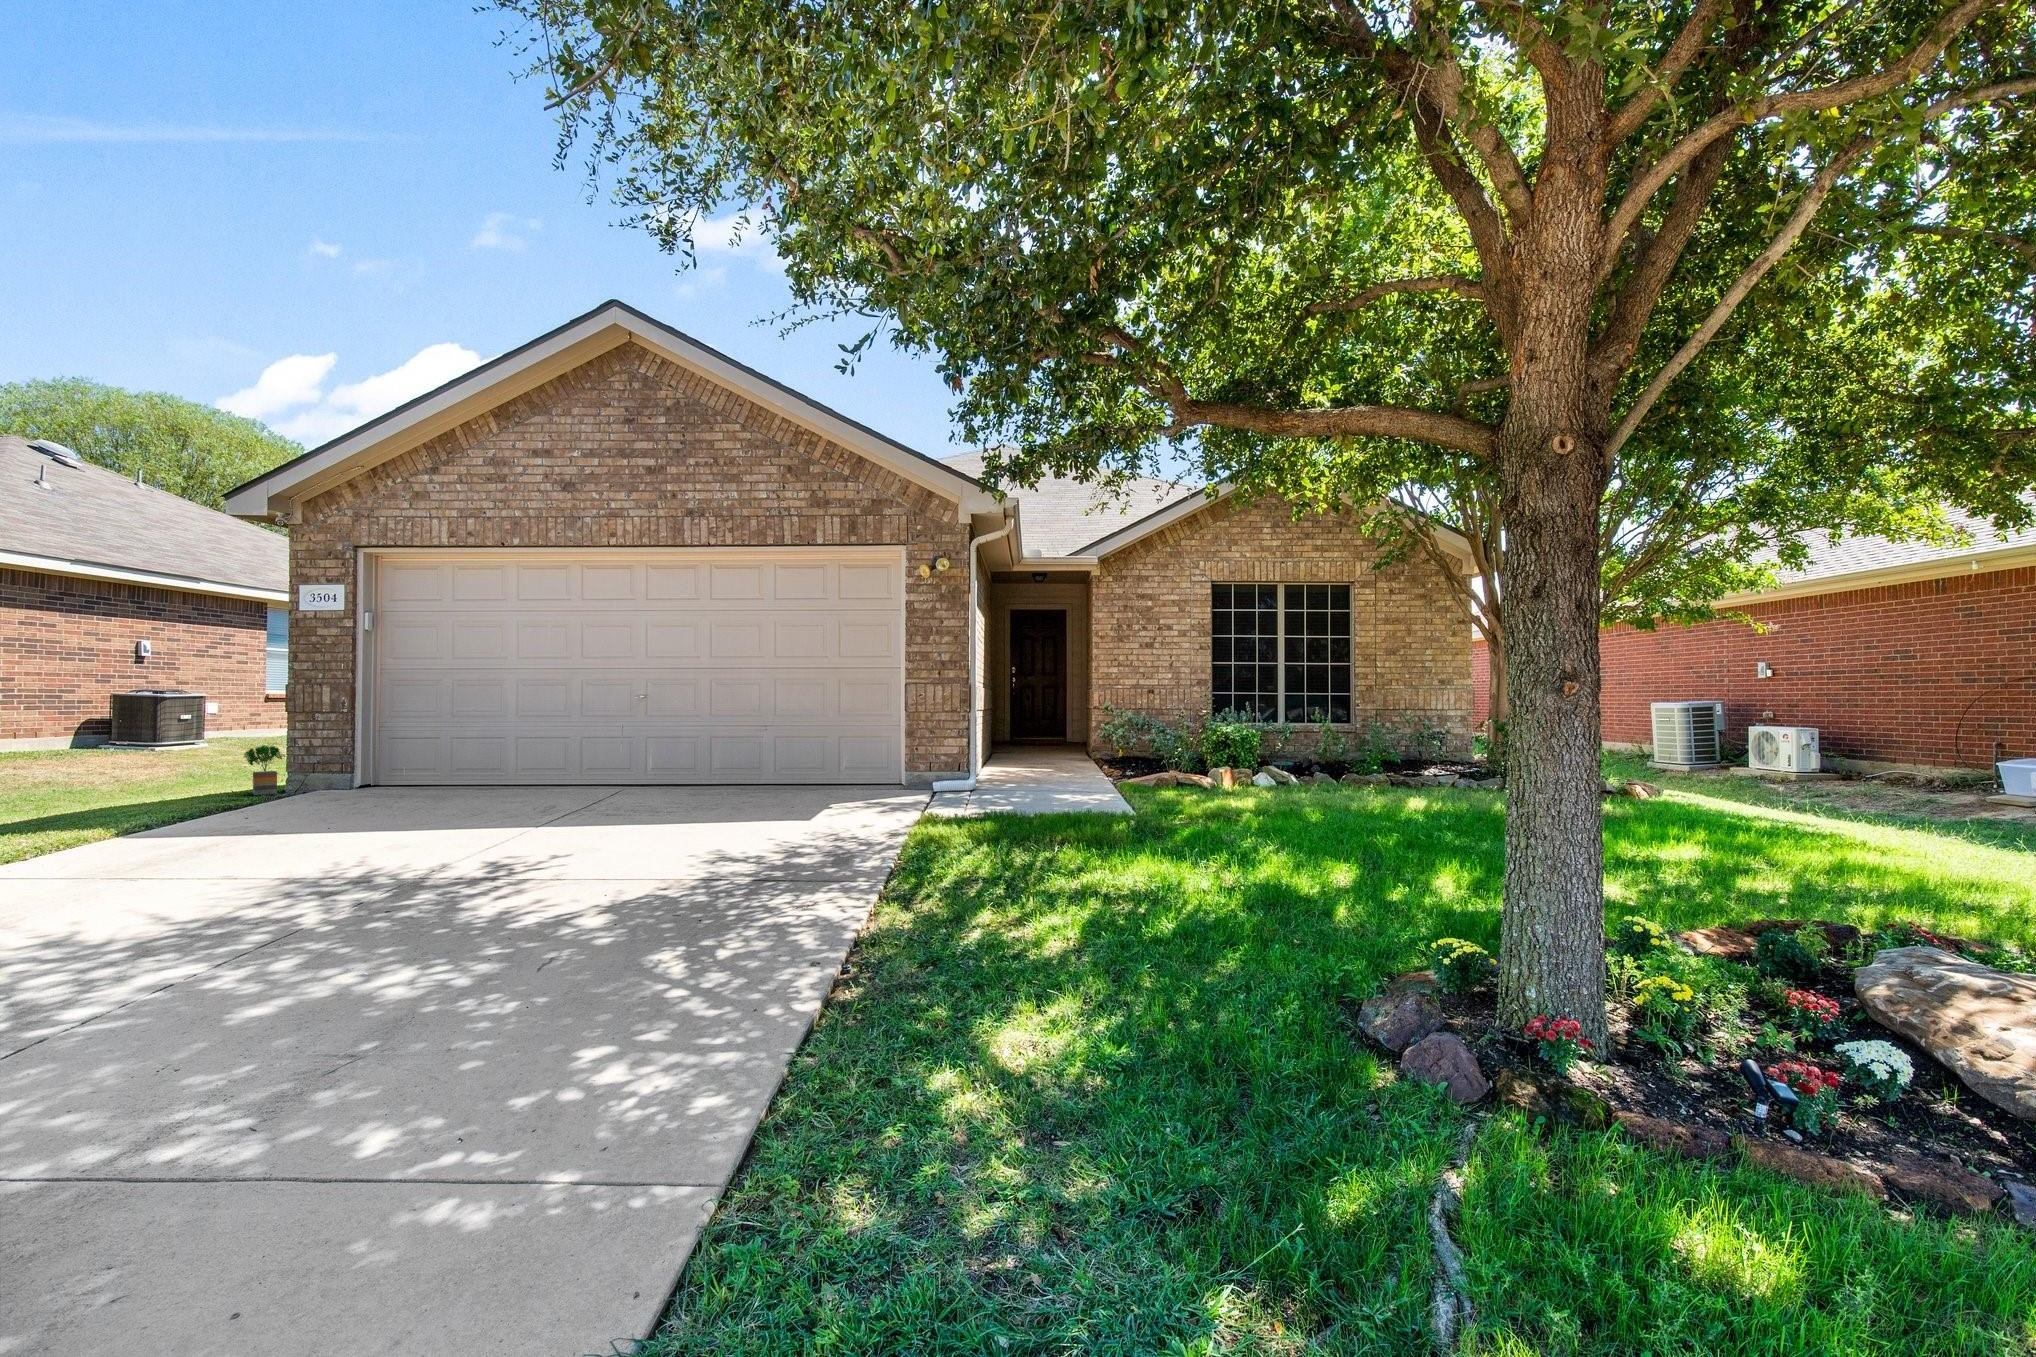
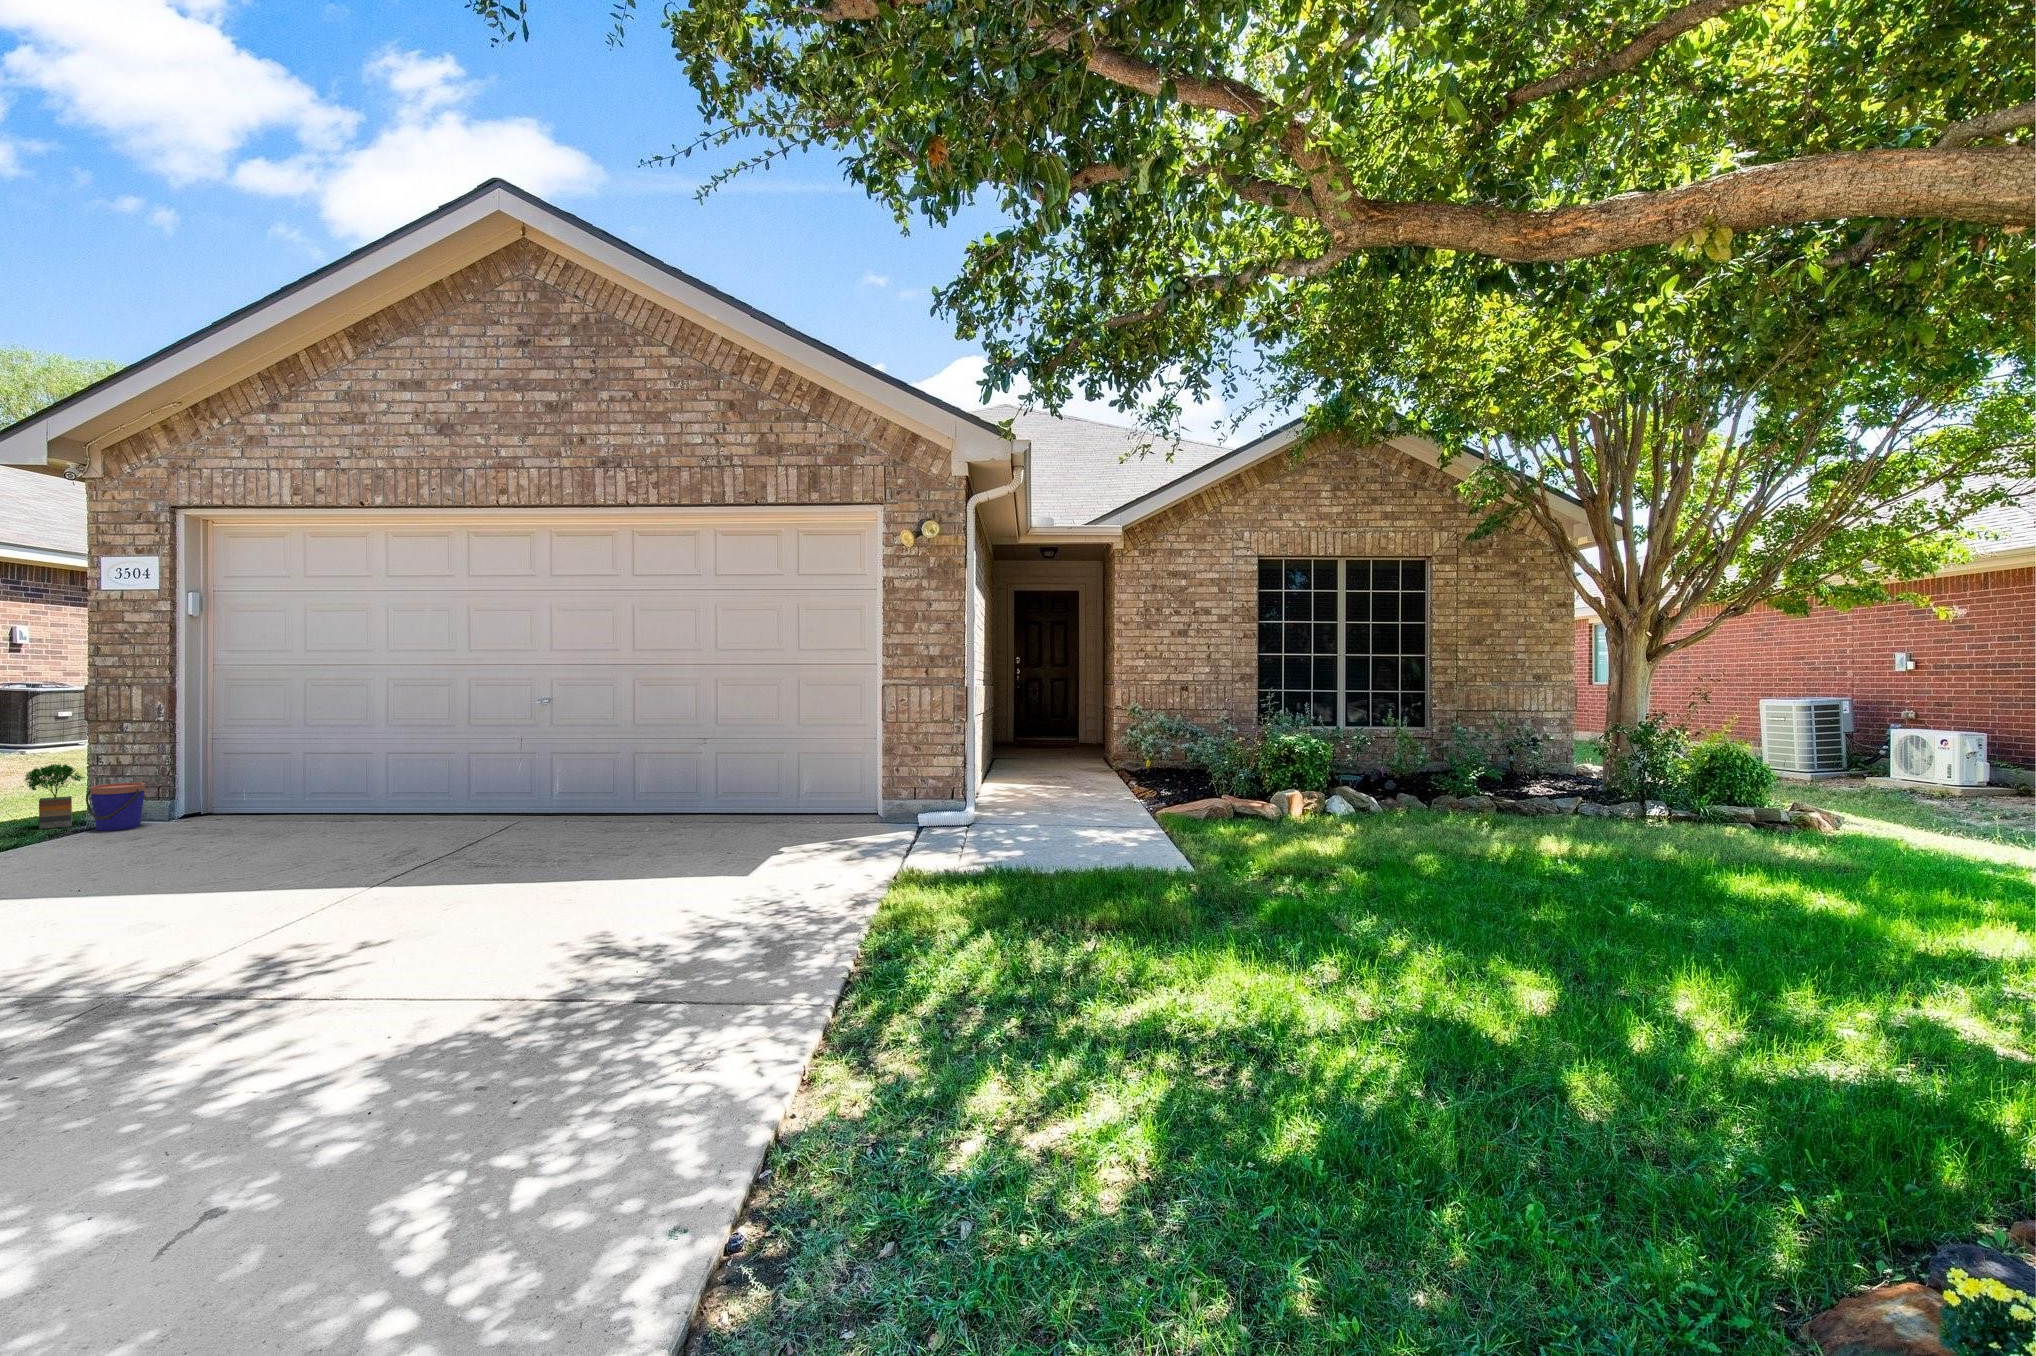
bucket: none [292,760,334,796] -> present [86,783,145,831]

